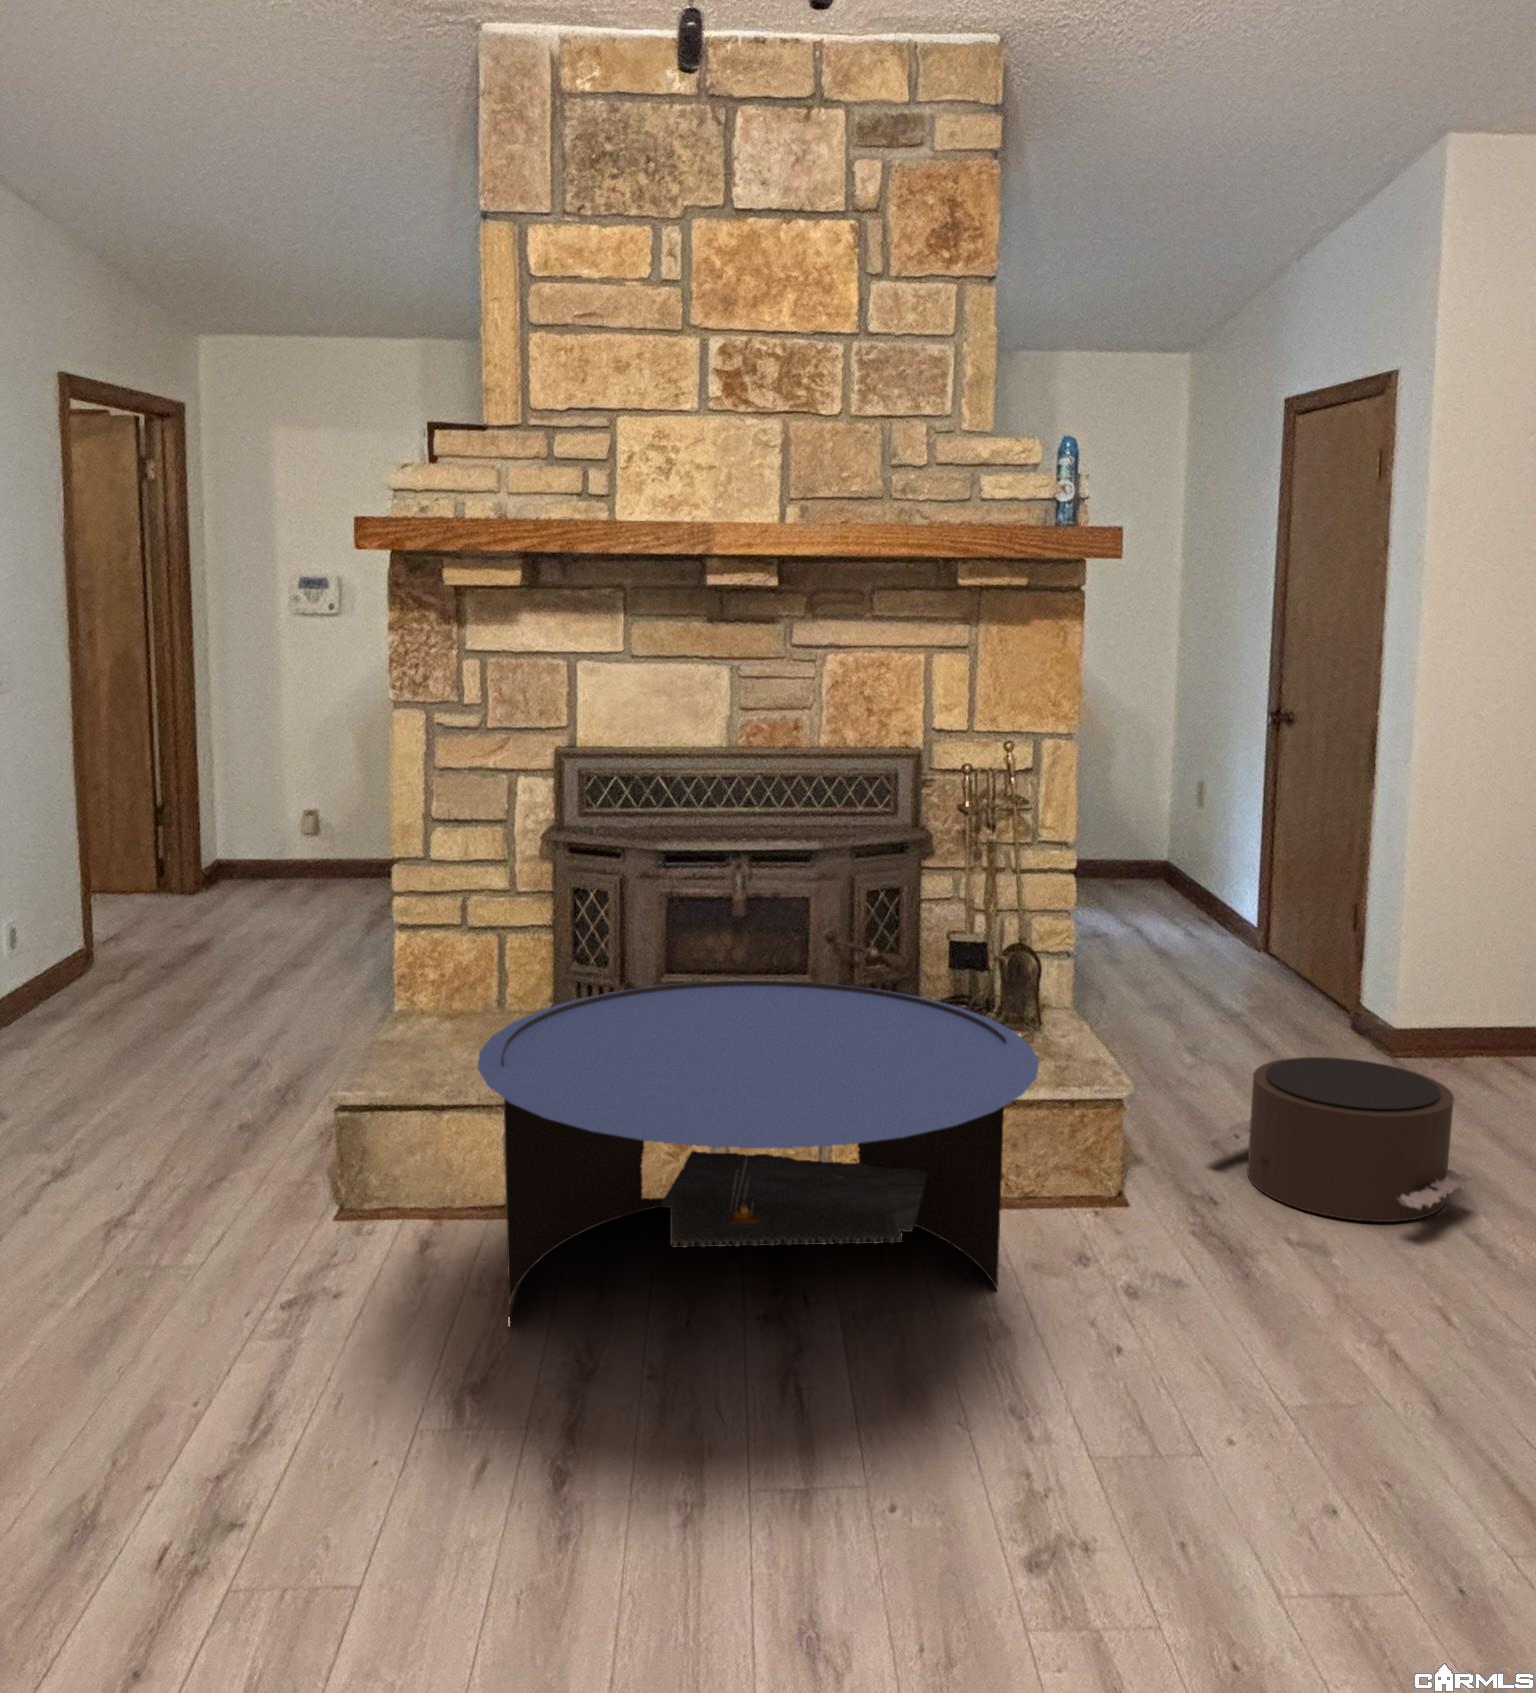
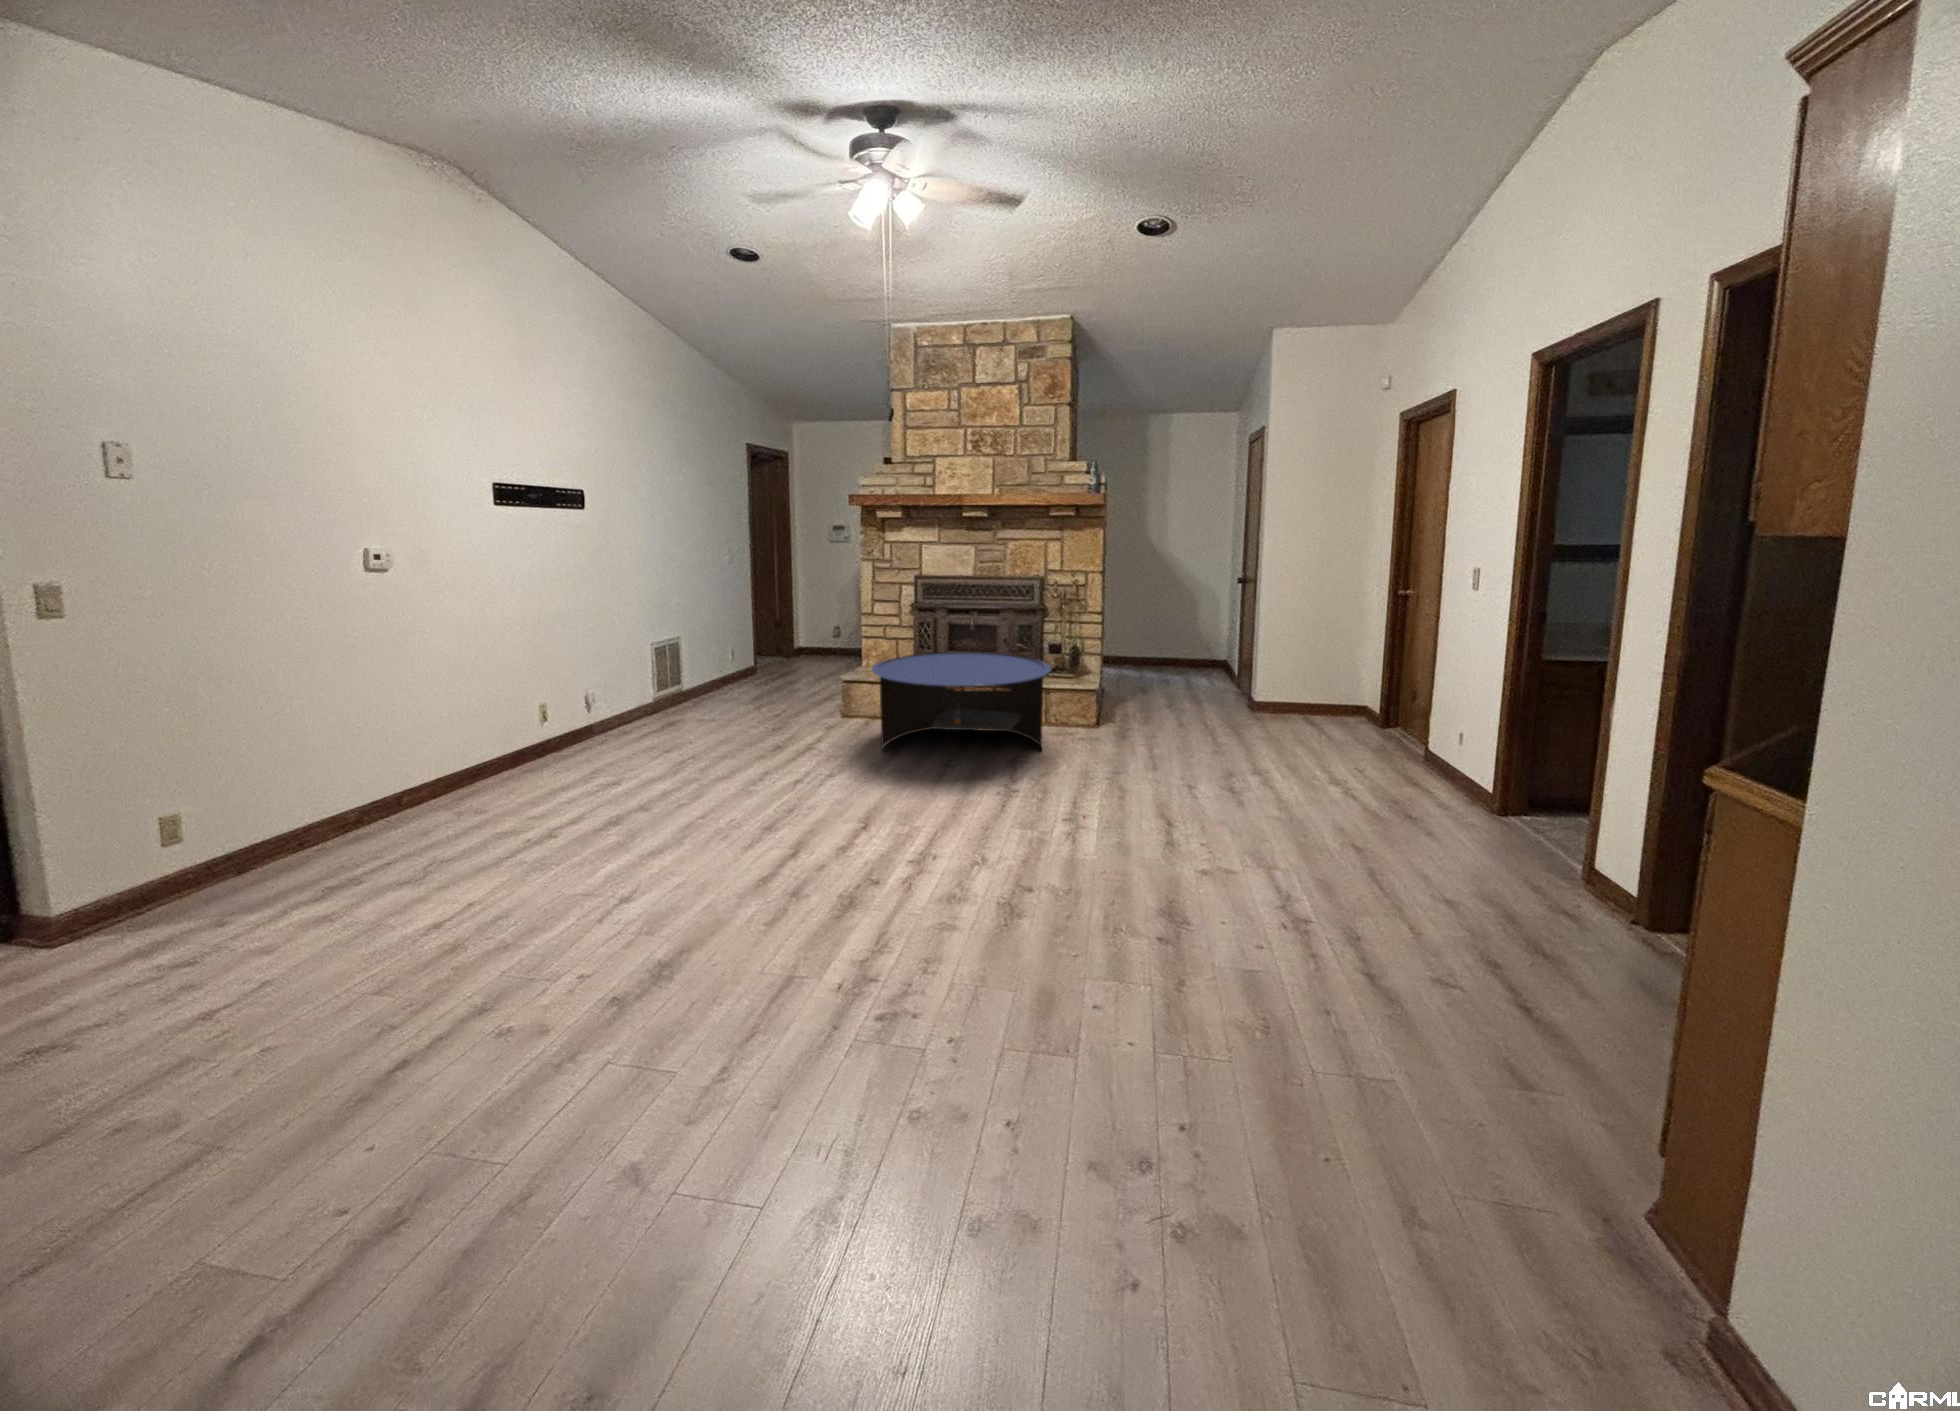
pouf: present [1208,1057,1473,1222] -> none [1139,688,1229,742]

